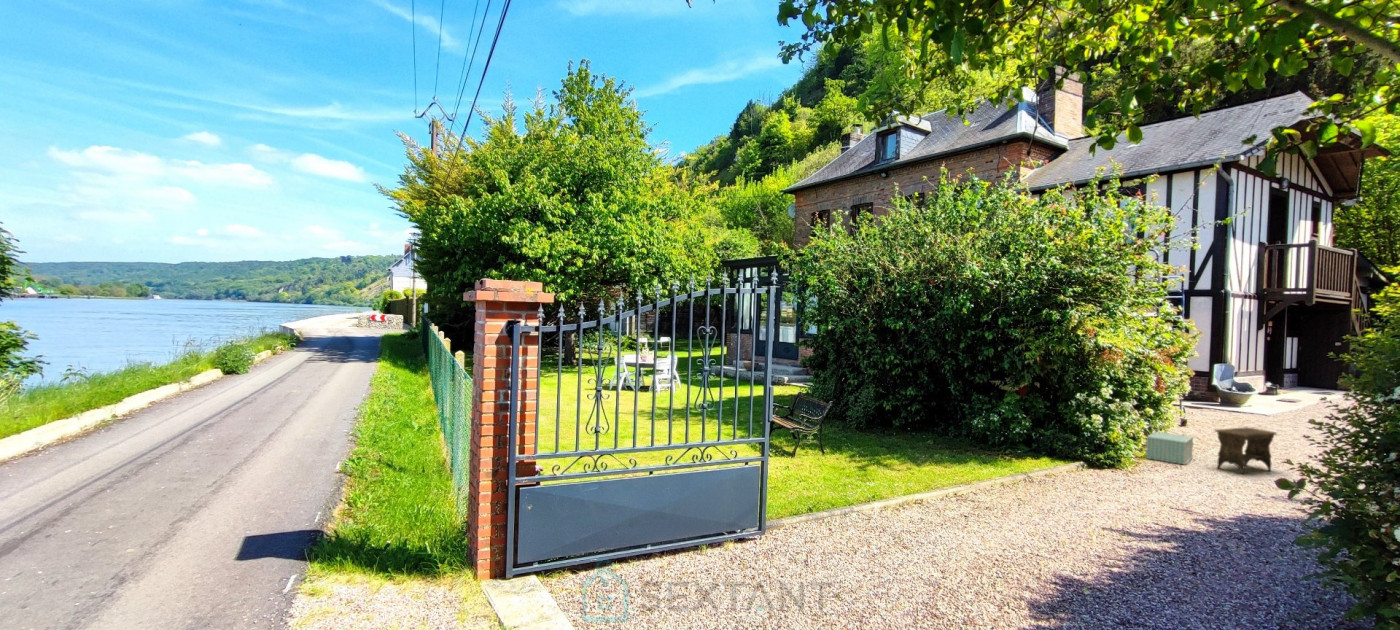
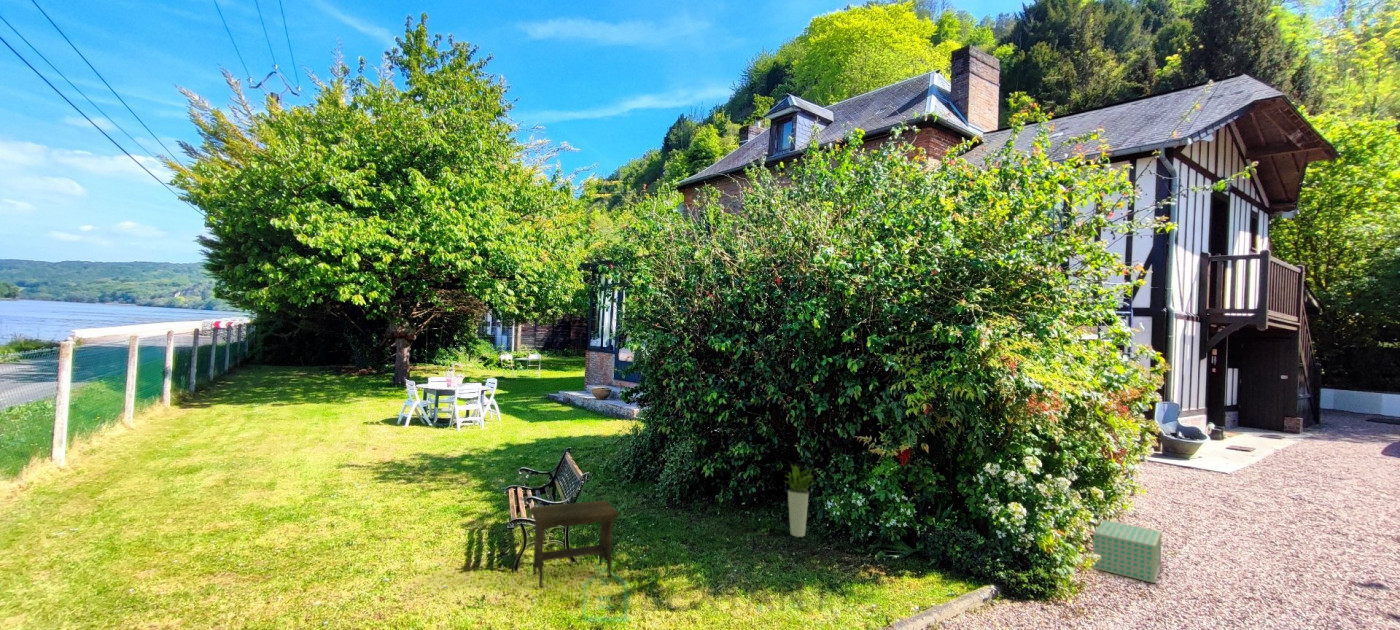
planter: none [941,398,964,443] -> present [786,466,812,537]
footstool: present [1215,427,1276,474] -> present [530,501,619,587]

